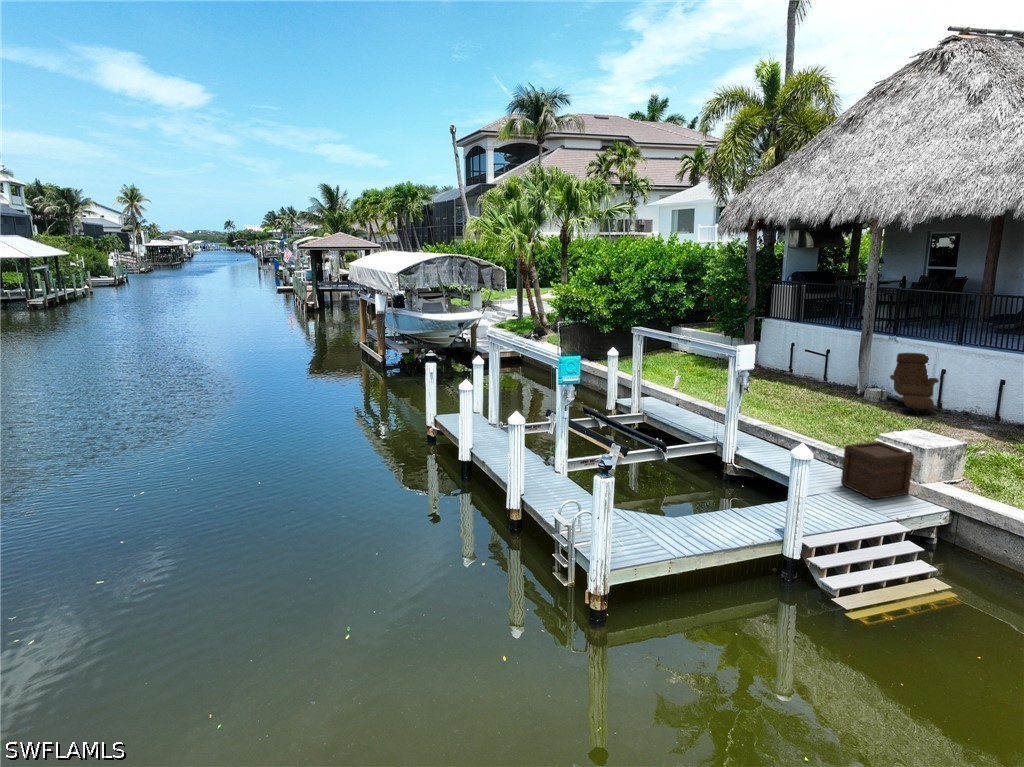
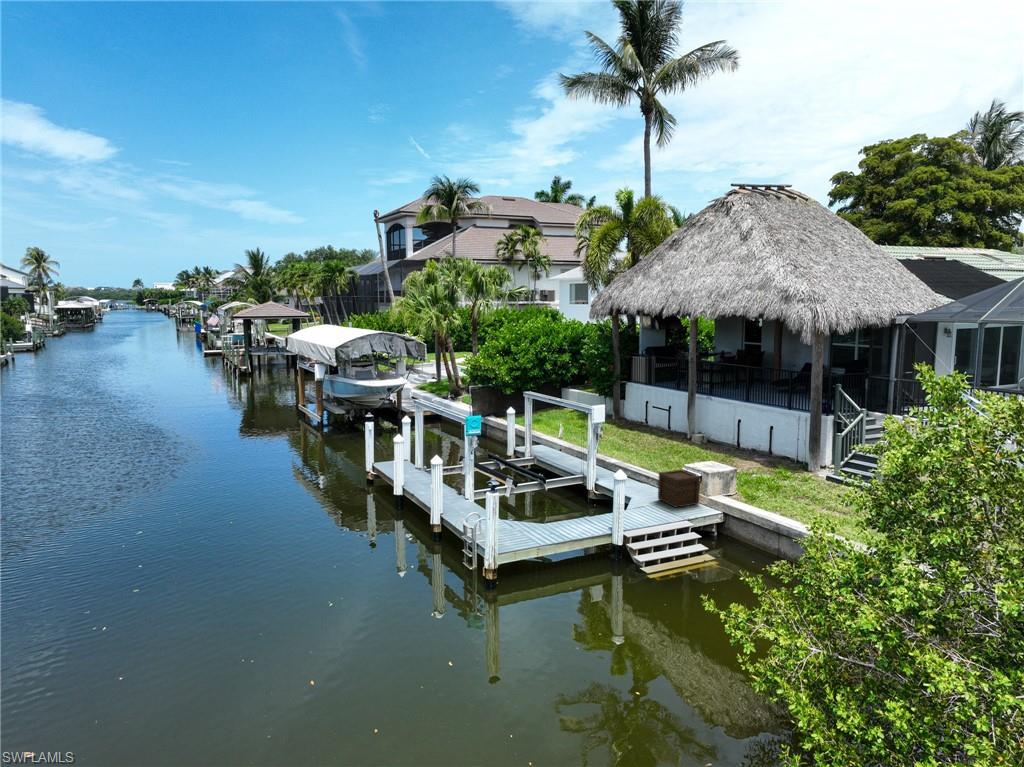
lounge chair: present [890,353,939,416] -> none [705,408,737,453]

